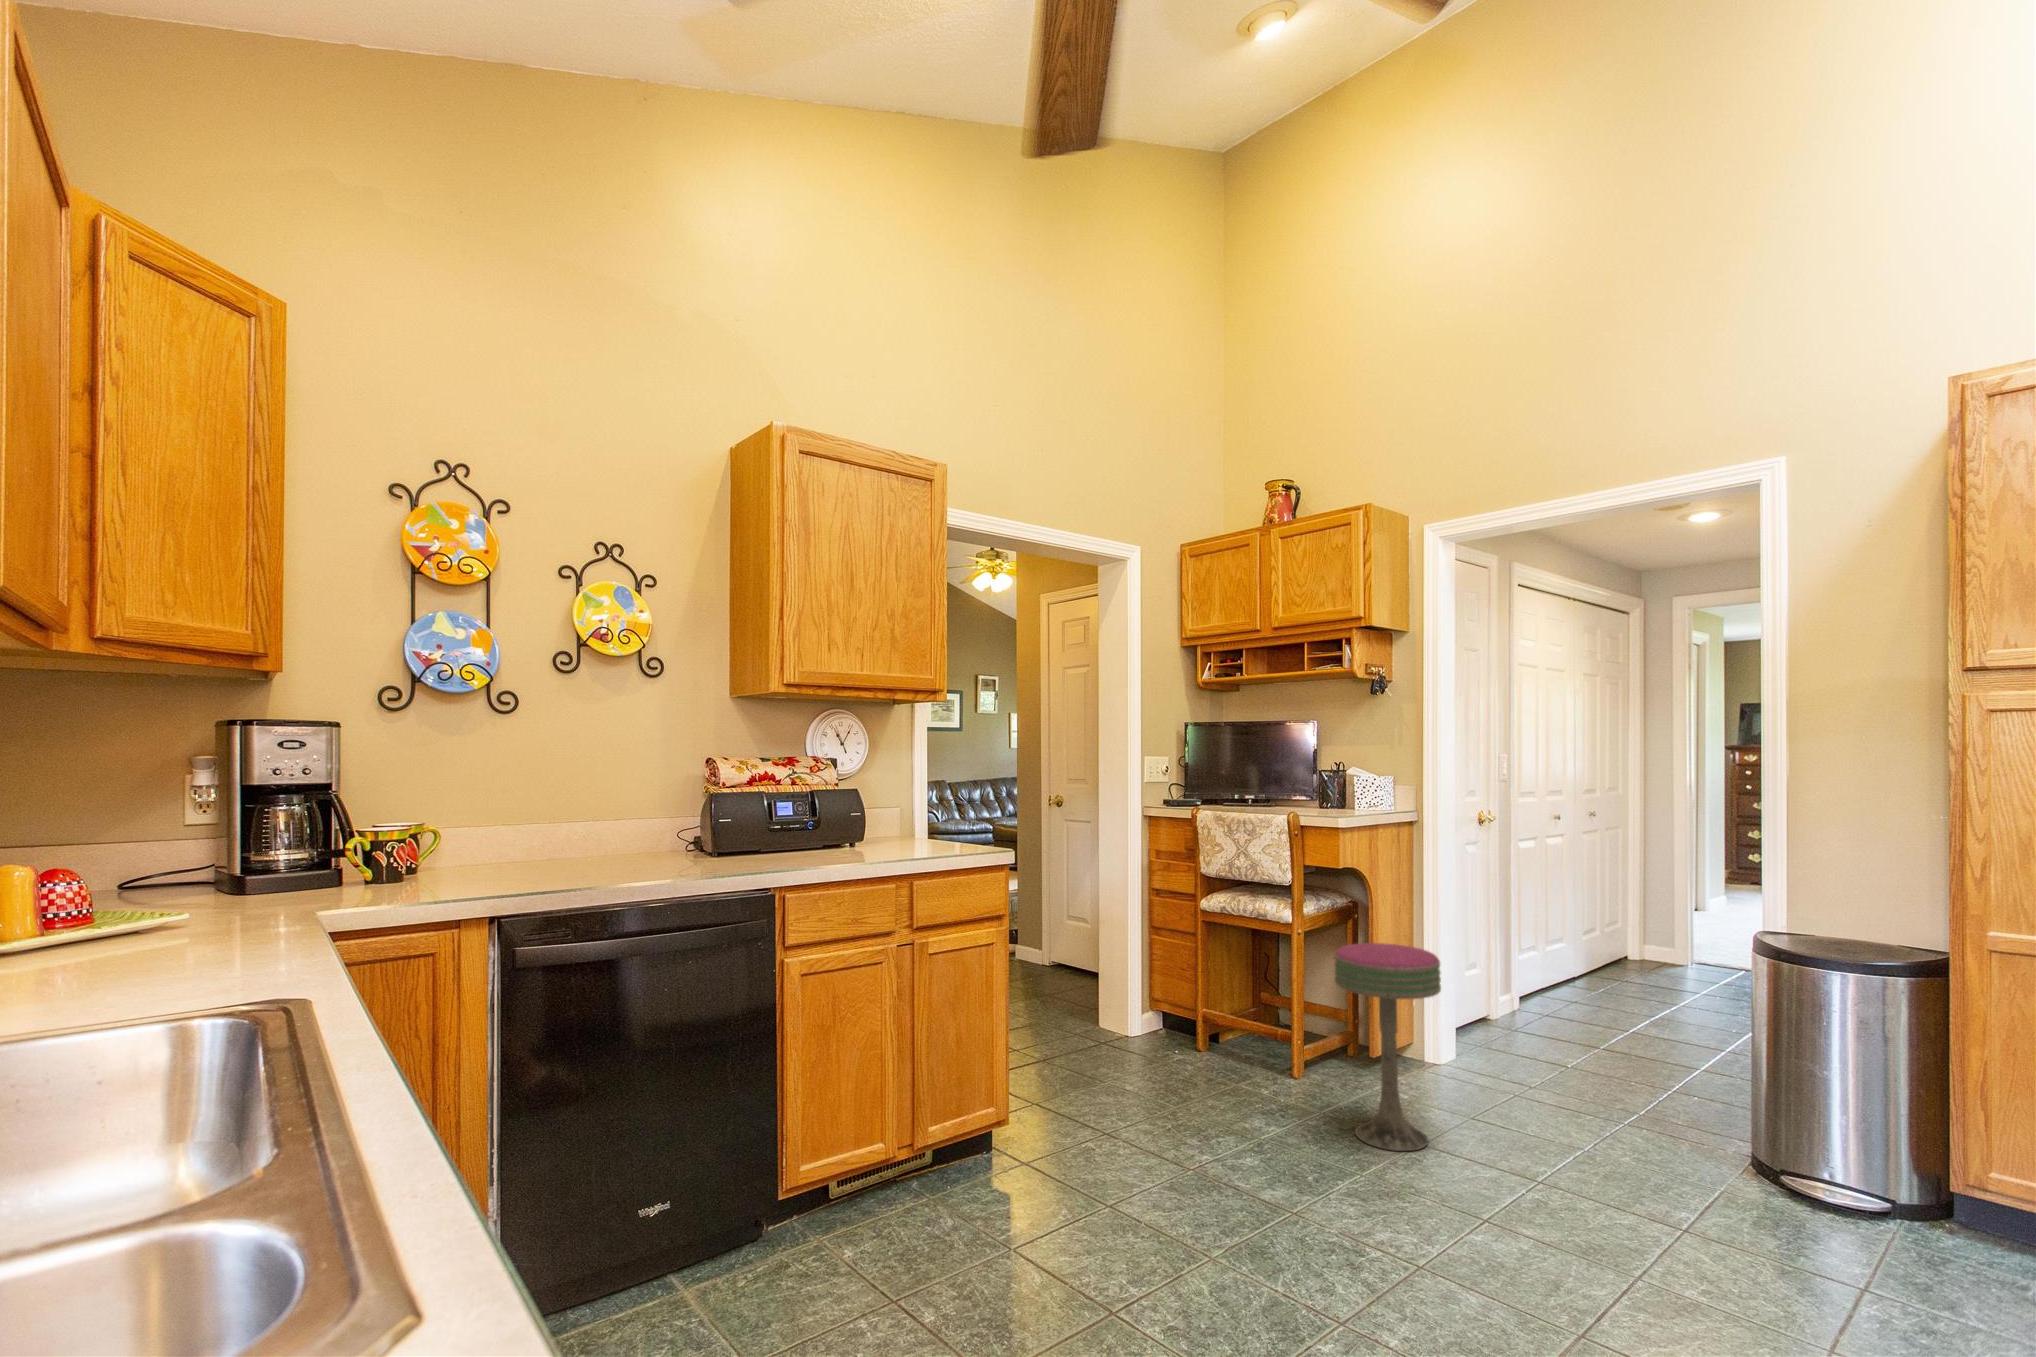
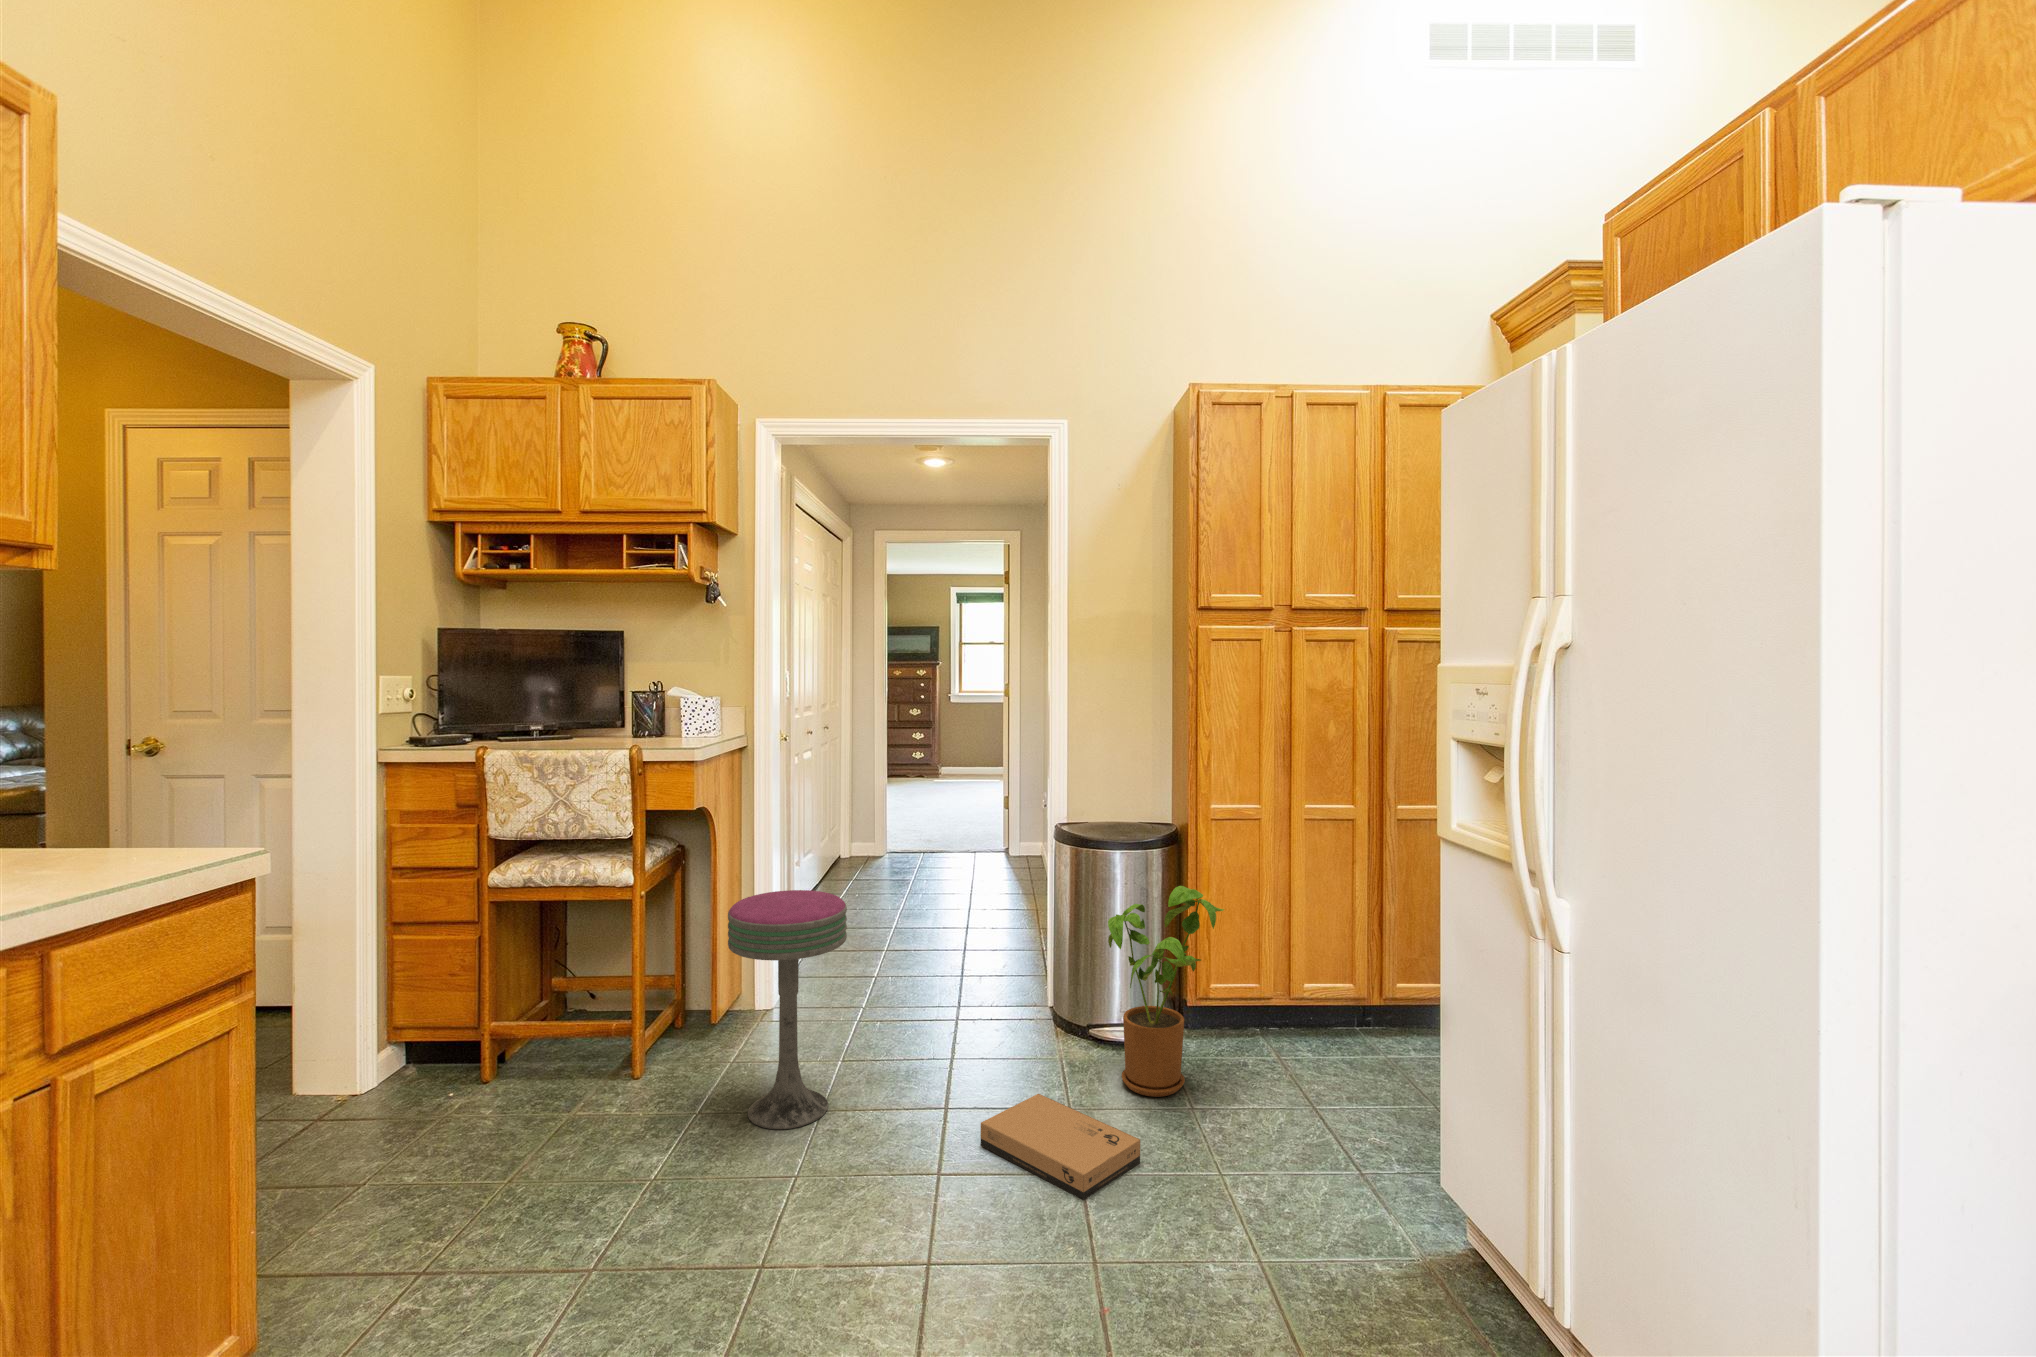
house plant: none [1746,1015,1926,1270] -> present [1108,886,1224,1097]
cardboard box: none [1541,1196,1712,1298] -> present [980,1094,1140,1200]

